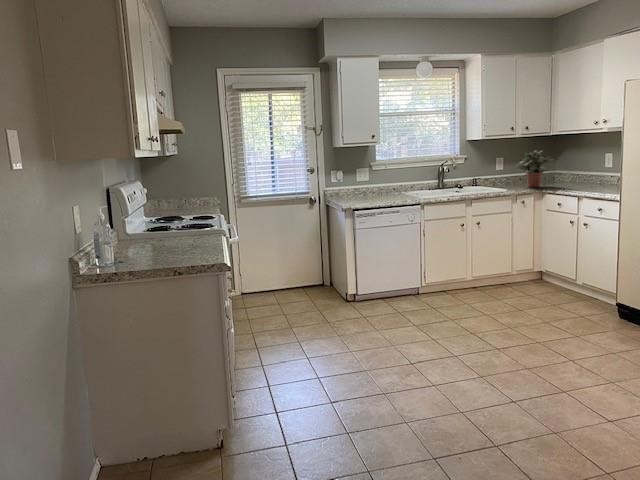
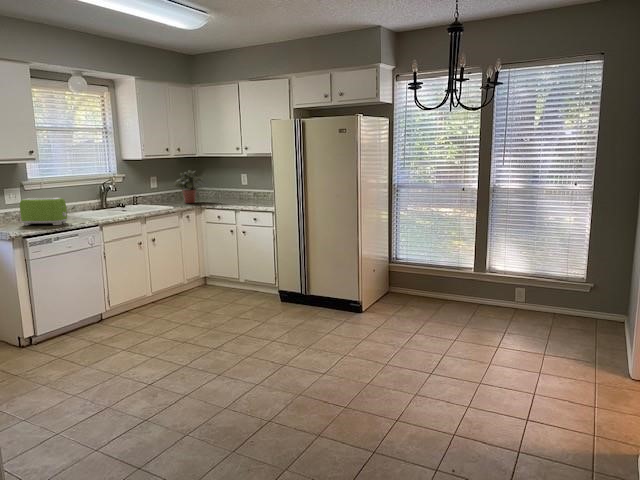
toaster: none [360,176,395,201] -> present [20,198,67,225]

